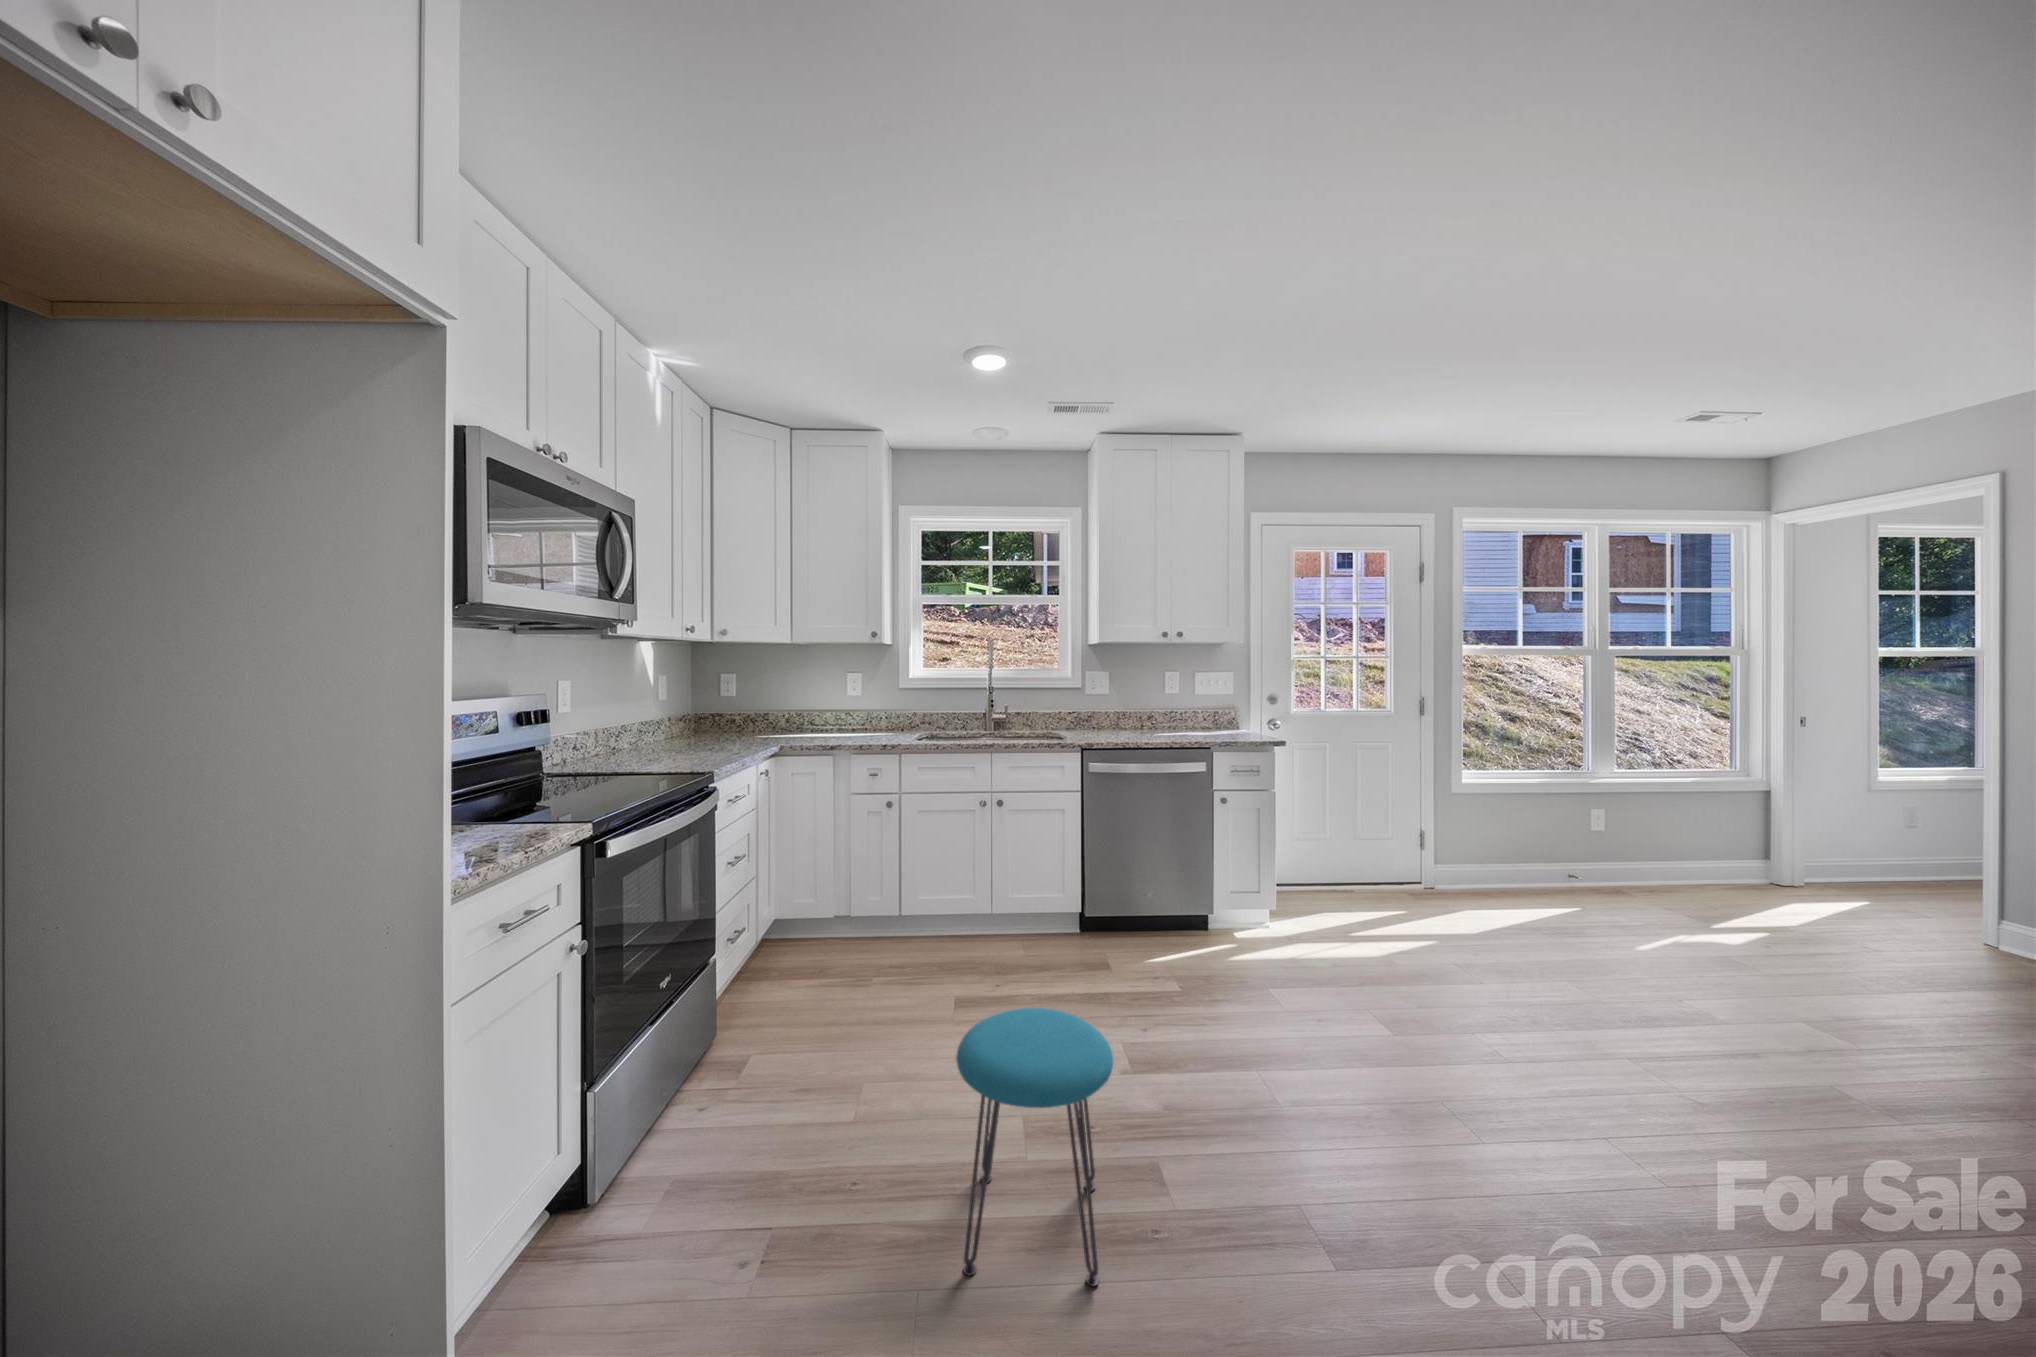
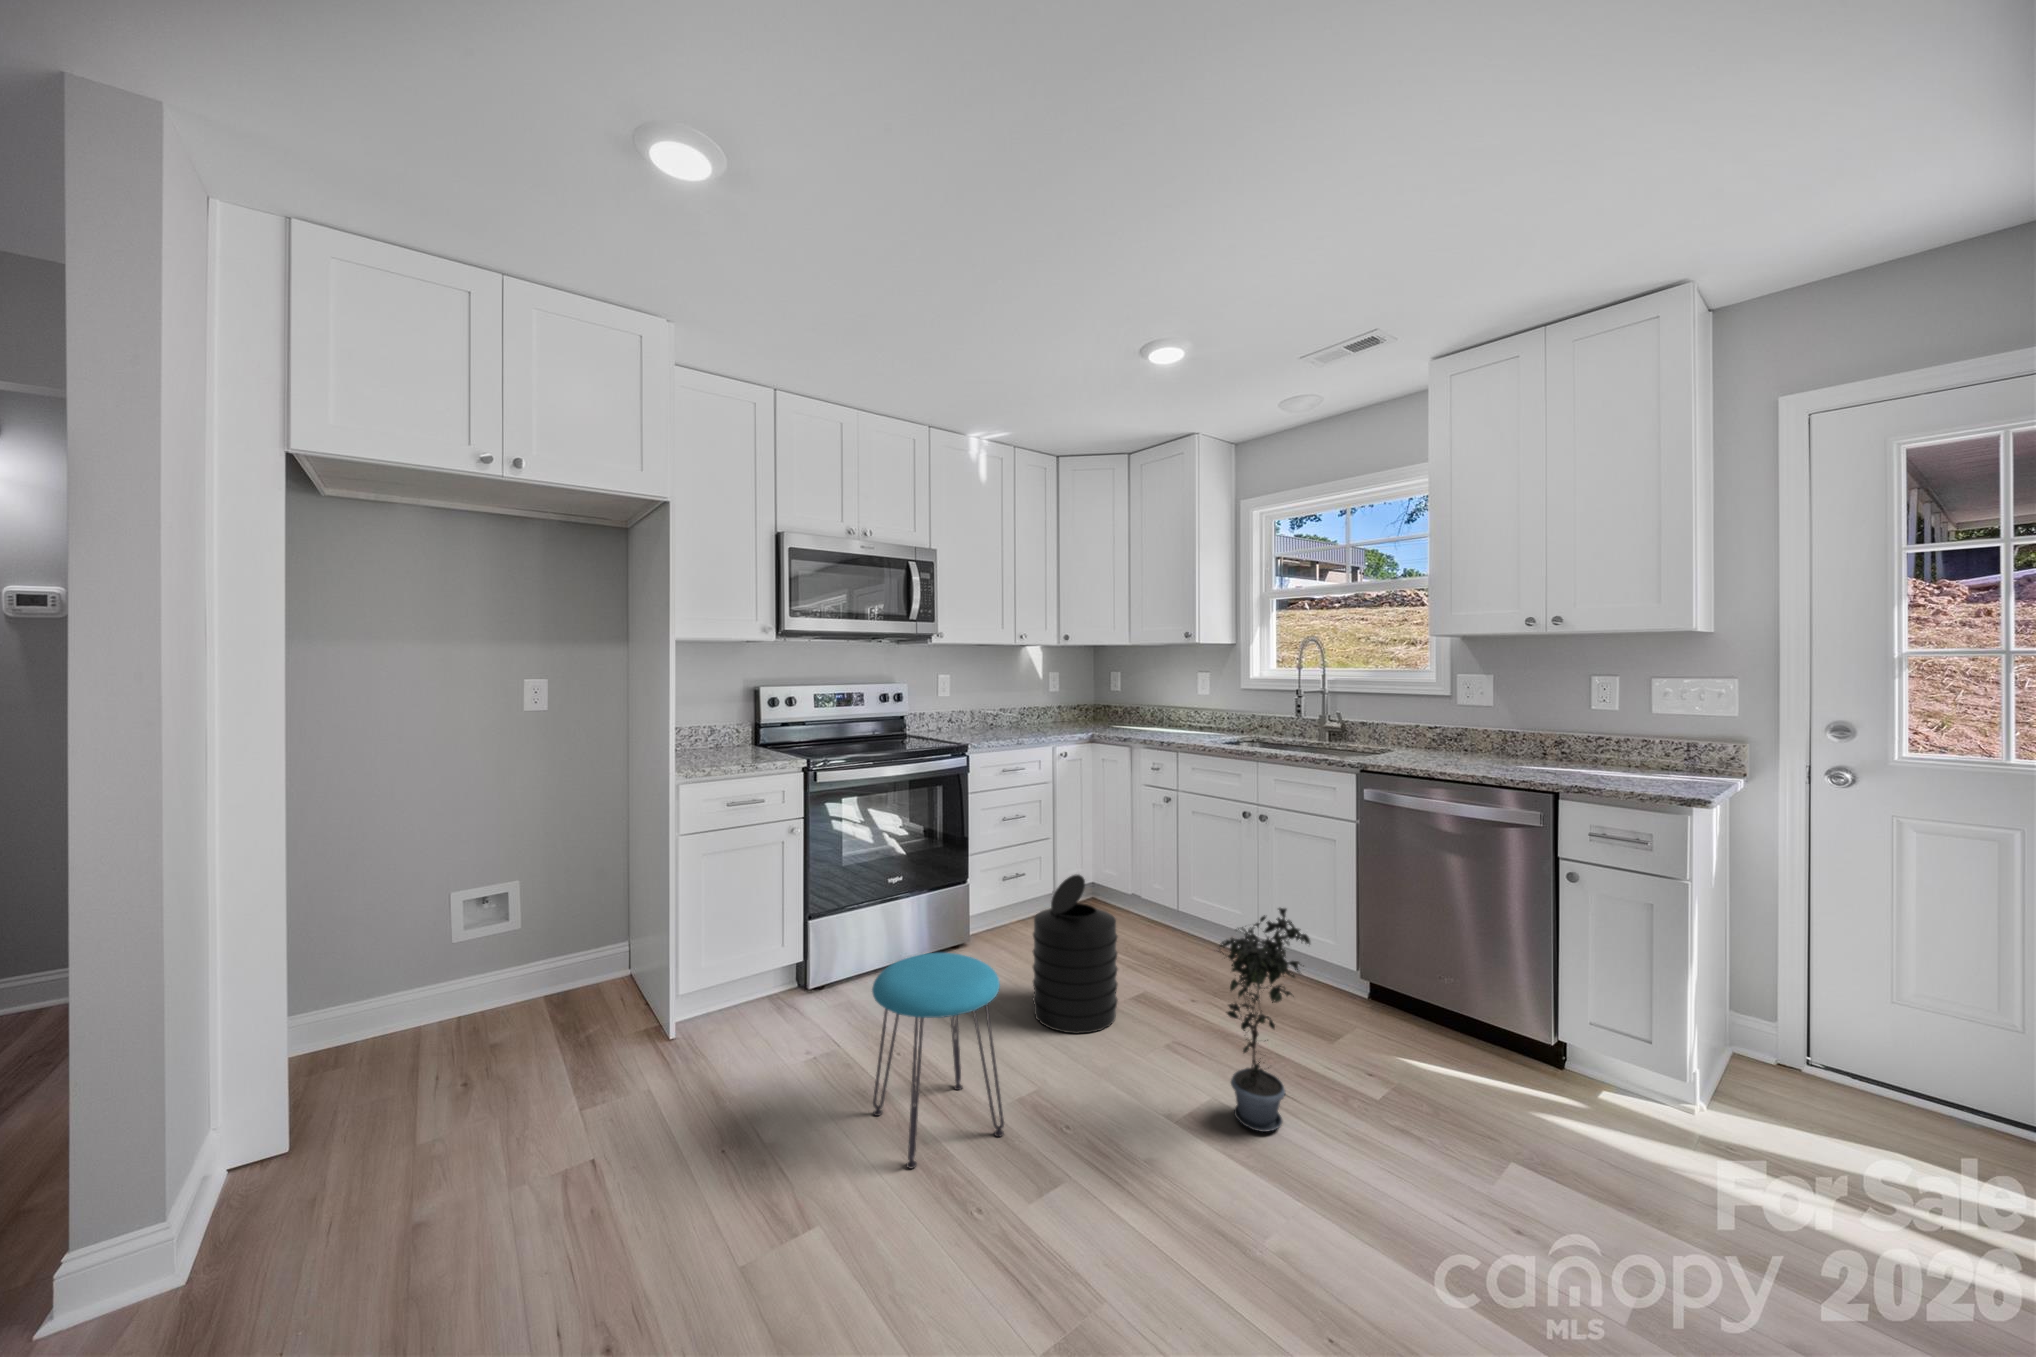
potted plant: none [1145,861,1237,1054] -> present [1220,908,1310,1132]
trash can: none [901,892,994,1071] -> present [1033,875,1118,1033]

